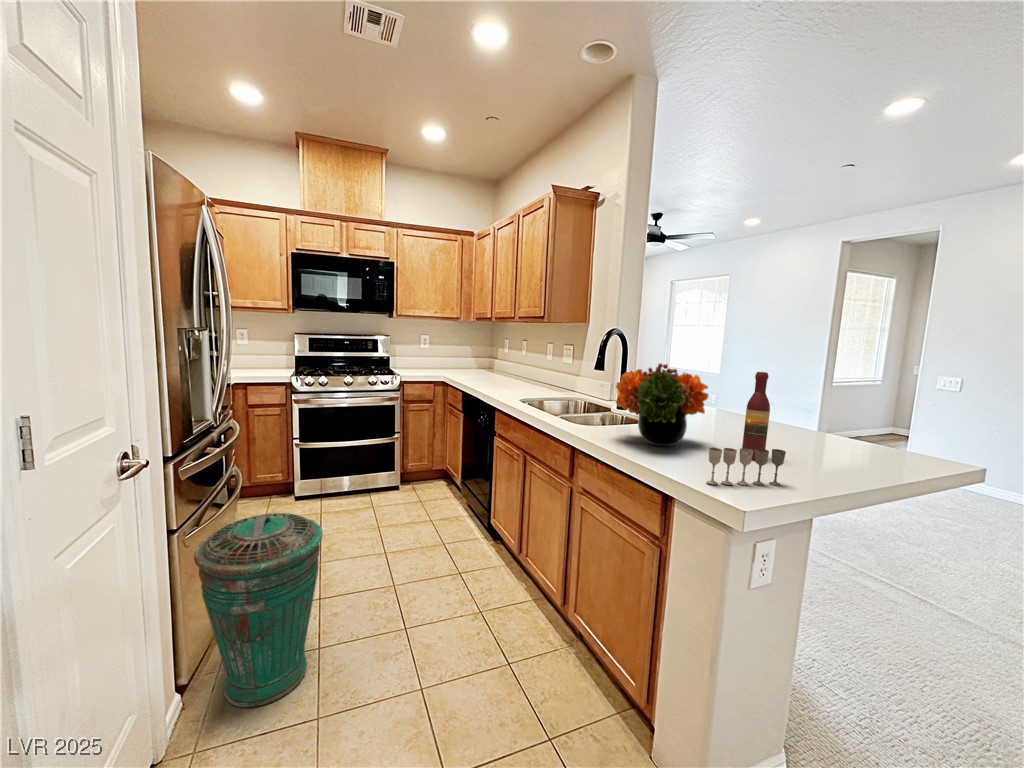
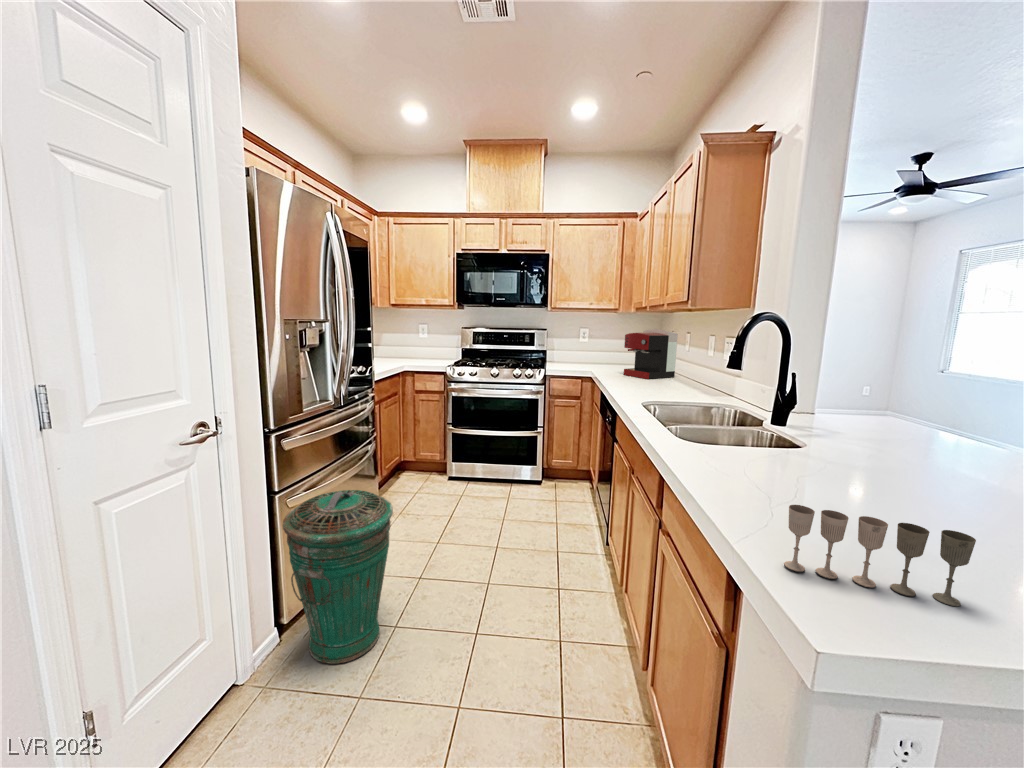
coffee maker: none [474,337,517,381] -> present [624,329,678,379]
flower arrangement: present [616,363,708,446] -> none [705,359,874,488]
wine bottle: present [742,372,770,460] -> none [925,377,995,544]

